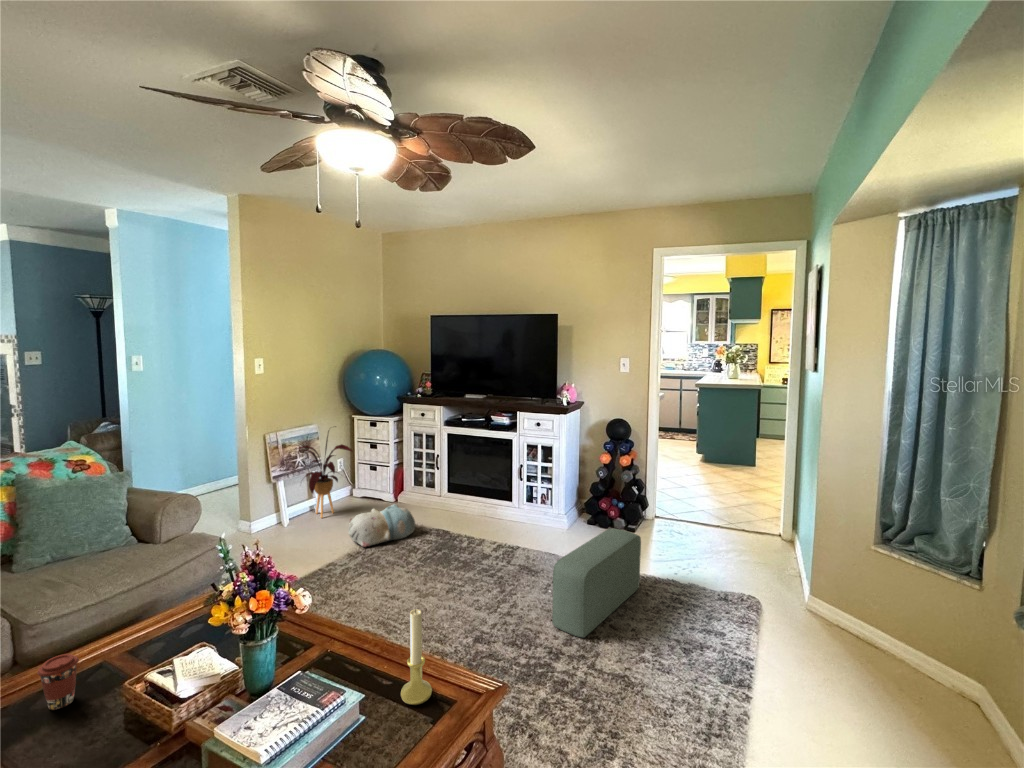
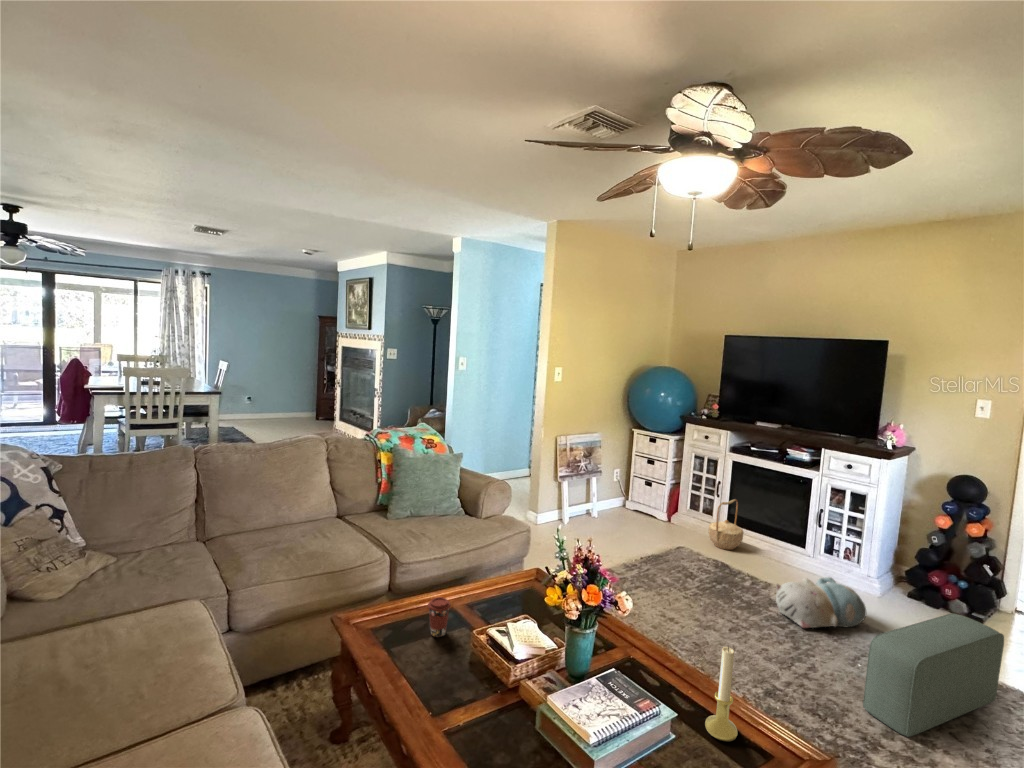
house plant: present [297,431,352,518] -> none [577,437,632,523]
basket: none [432,469,462,517] -> present [708,499,744,550]
plush toy: present [348,504,415,547] -> present [776,577,866,628]

